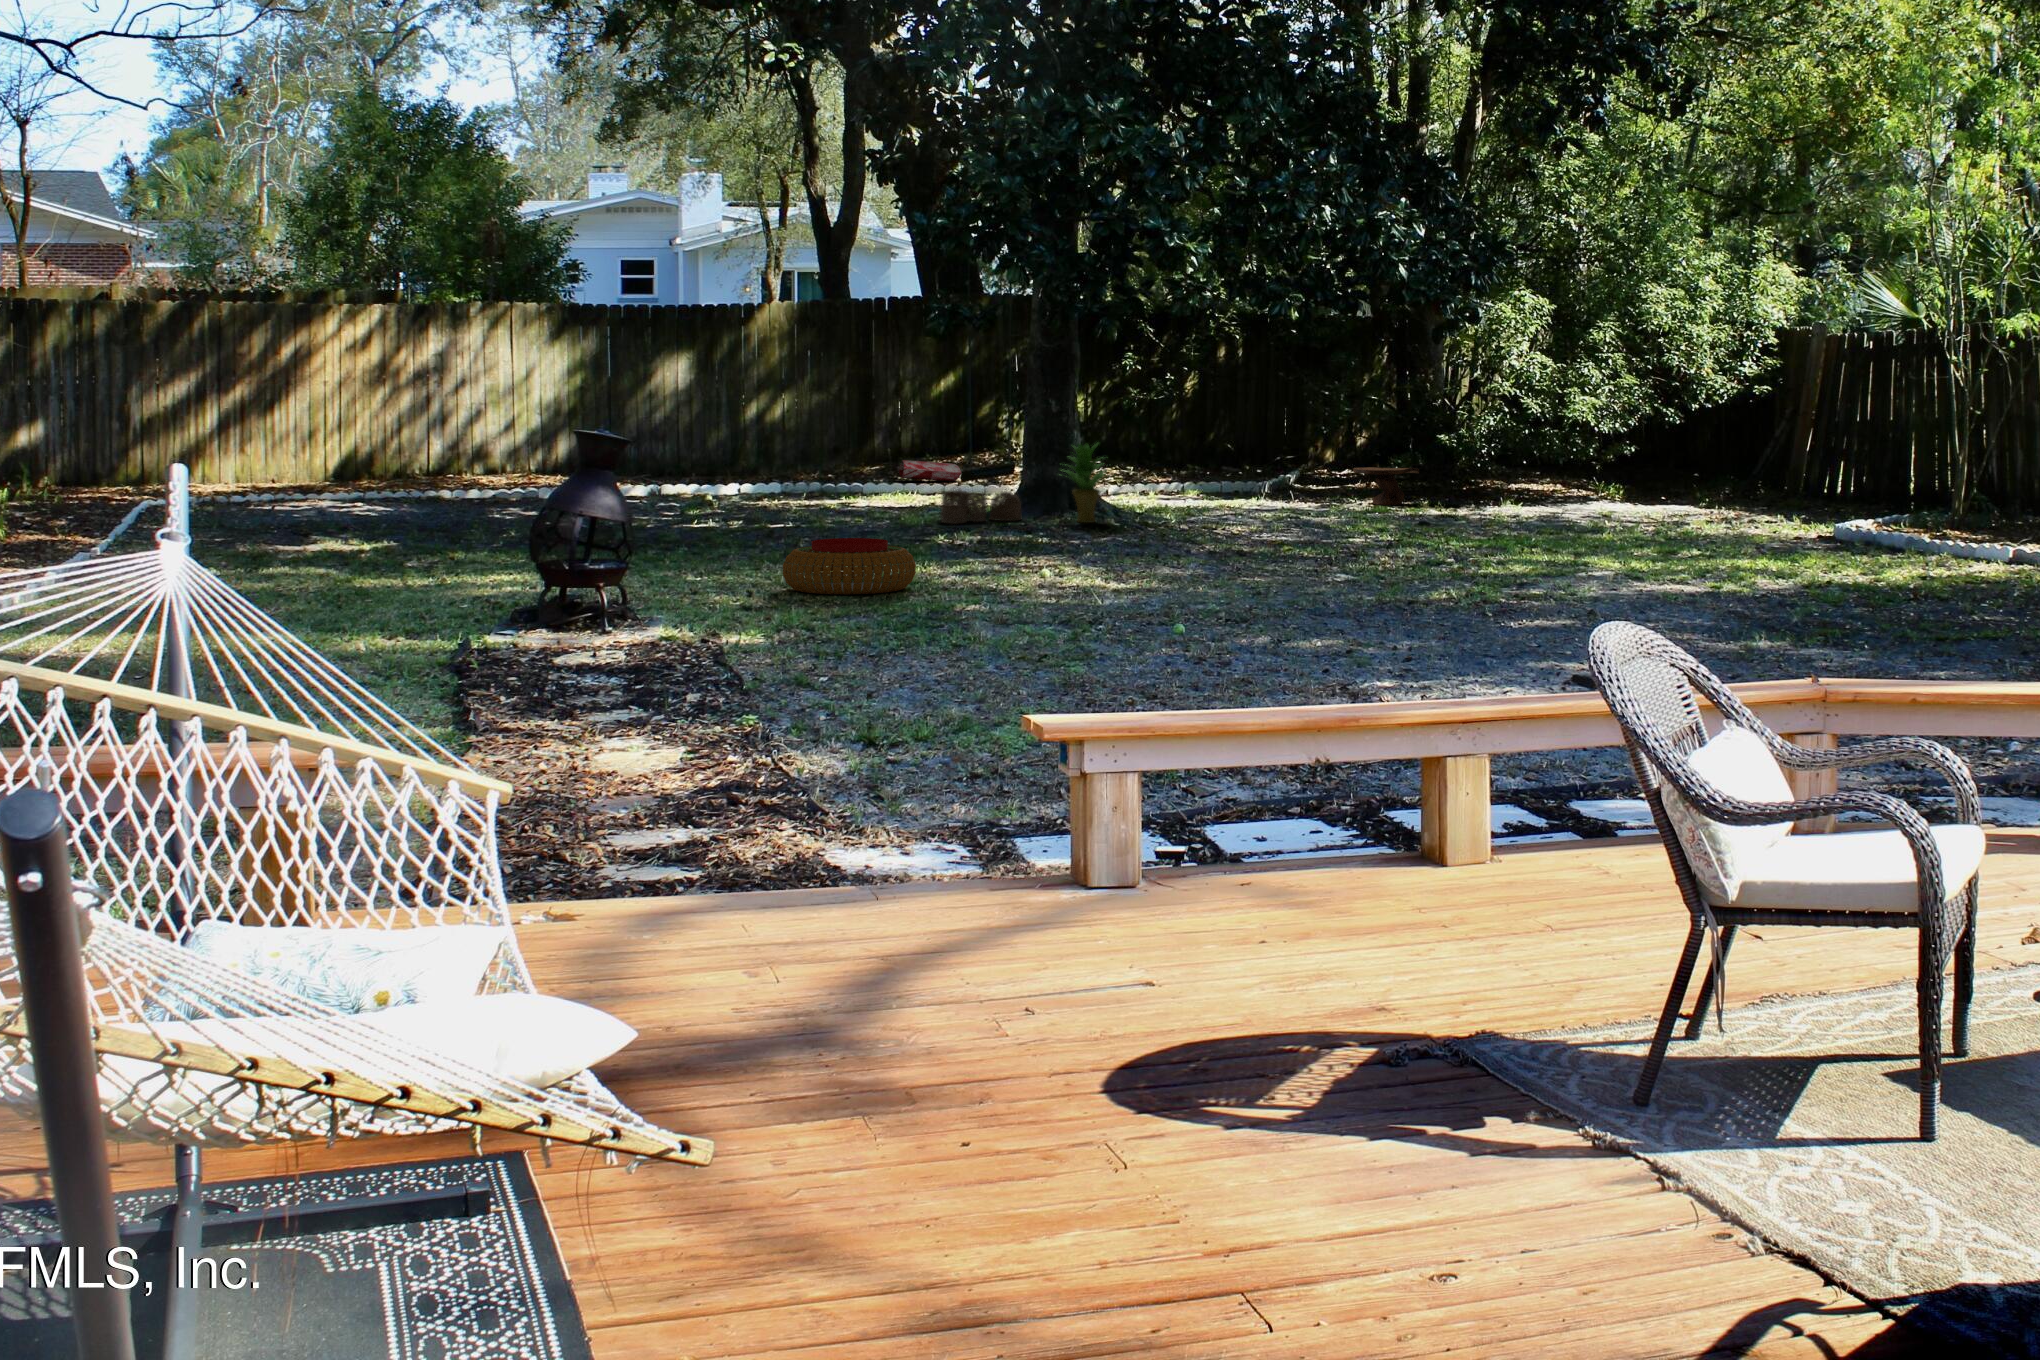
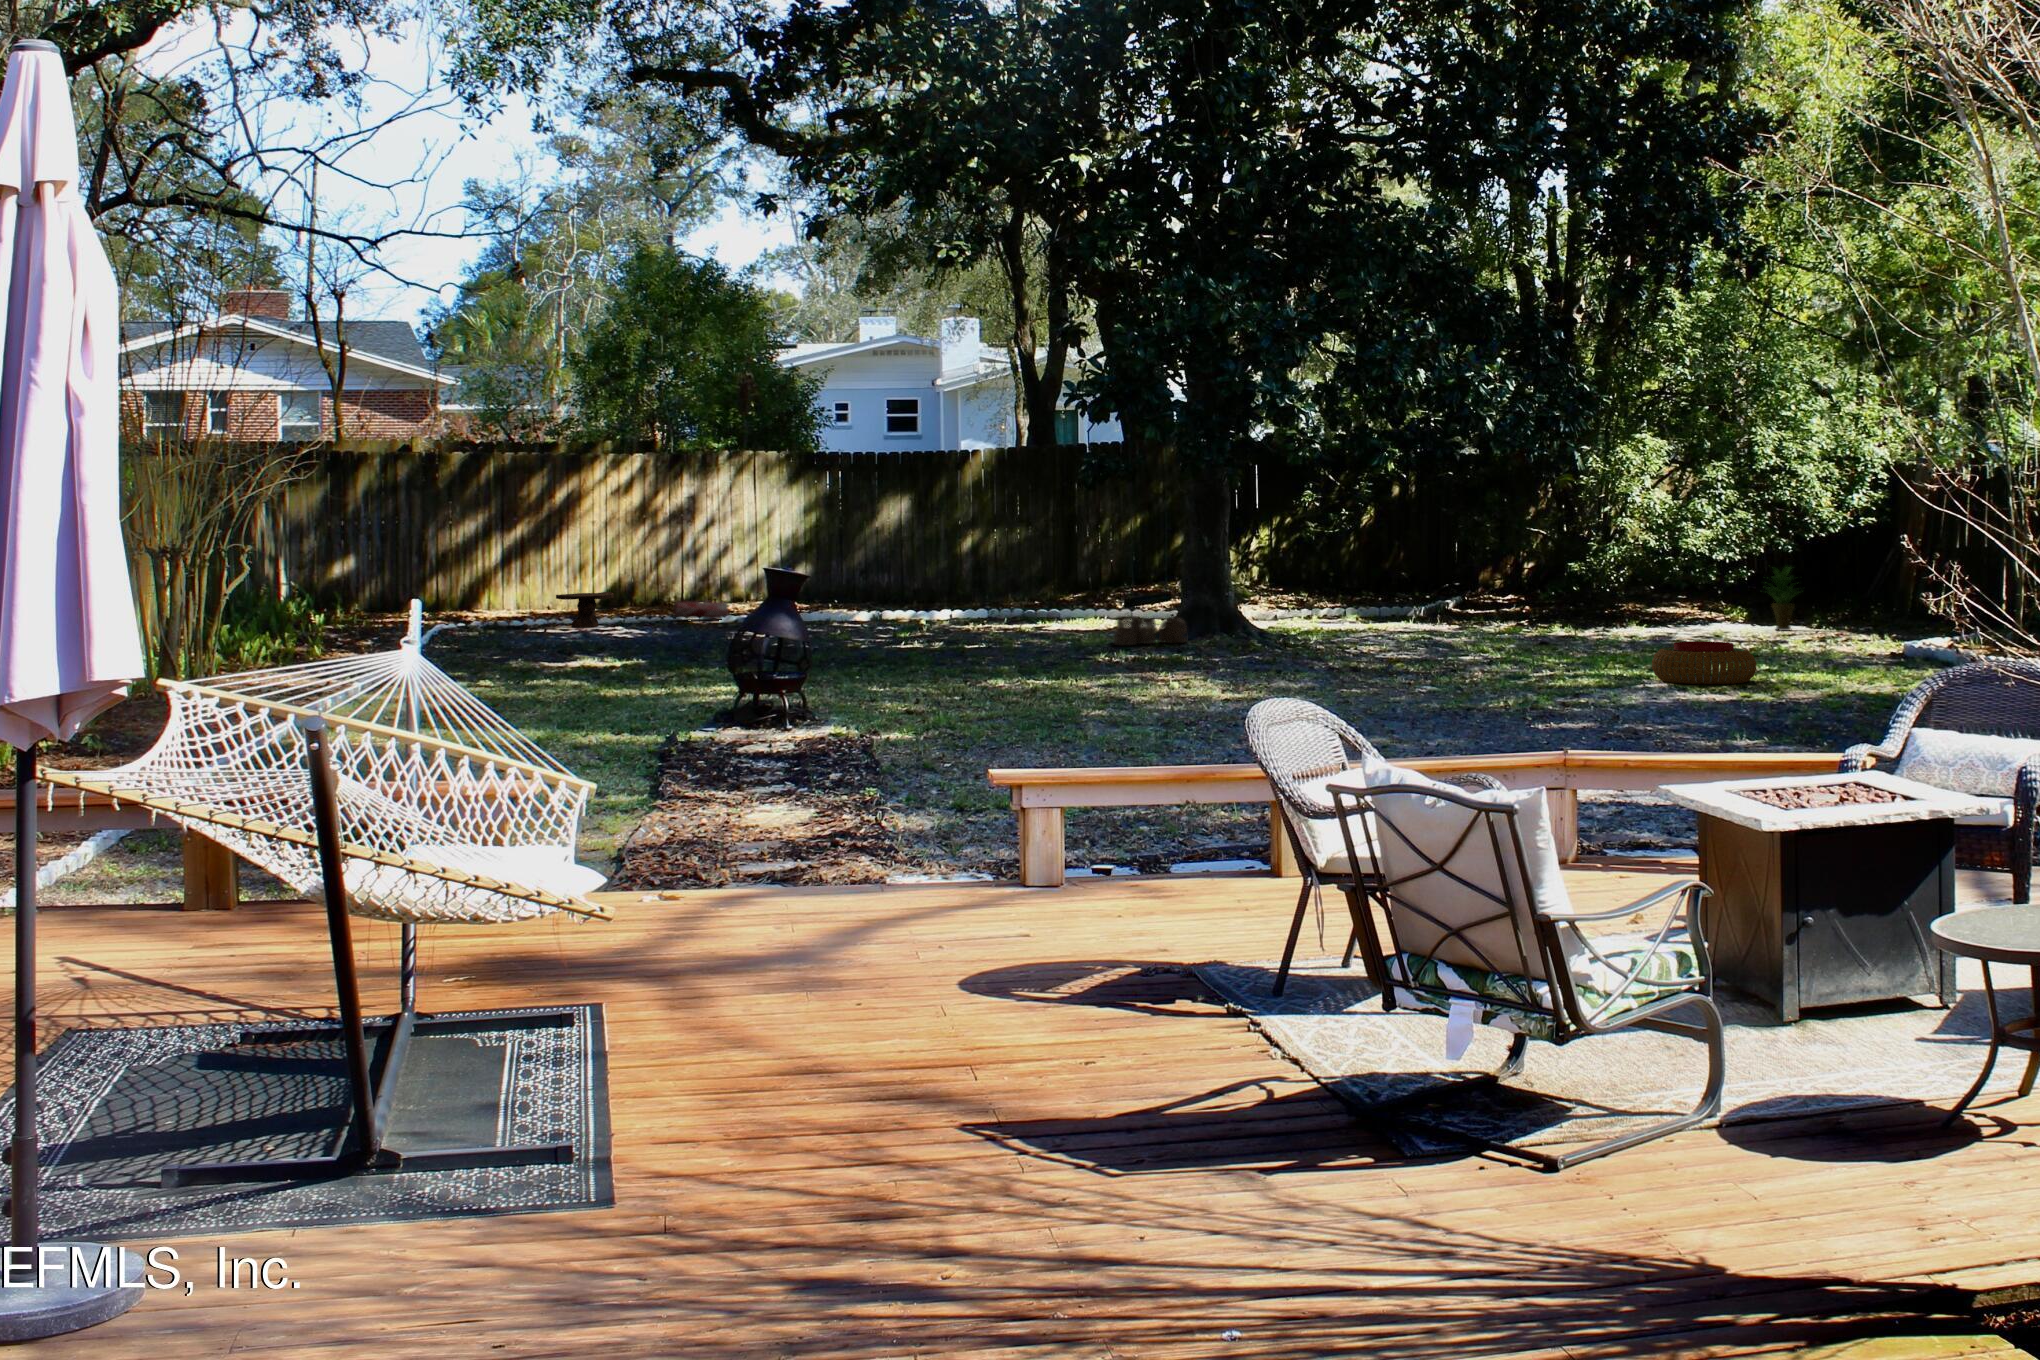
potted plant: present [1061,444,1104,523] -> present [1767,566,1798,631]
bag: present [899,458,962,482] -> present [673,600,728,620]
side table: present [1353,467,1419,505] -> present [556,592,614,627]
pouf: present [783,538,916,594] -> present [1652,641,1756,685]

